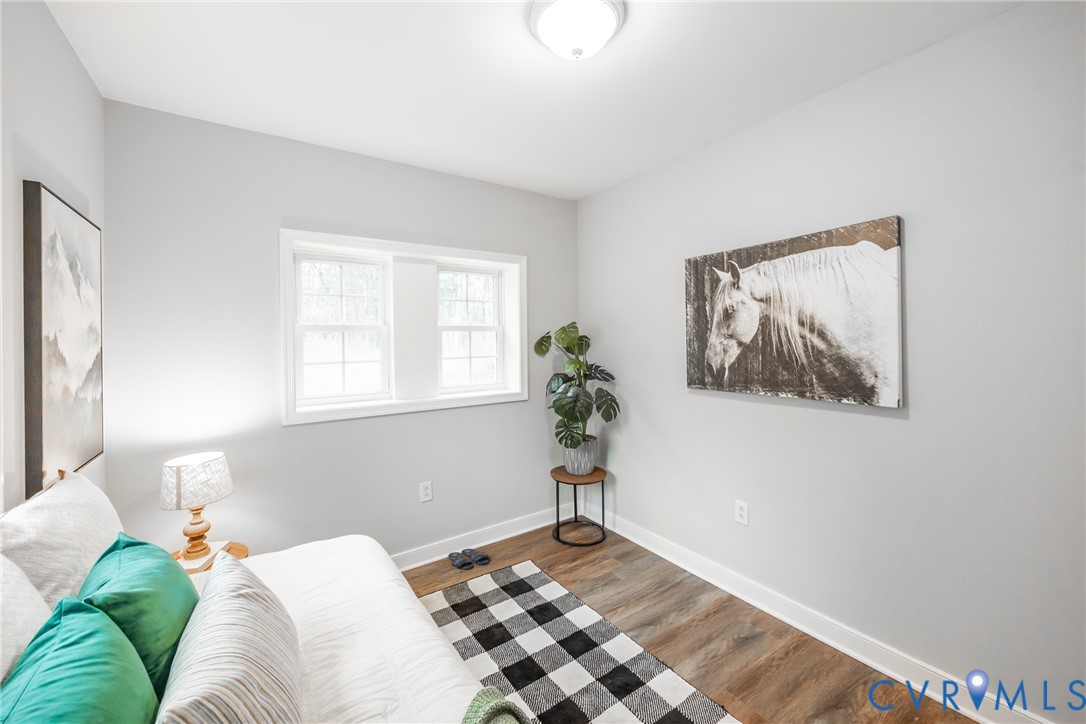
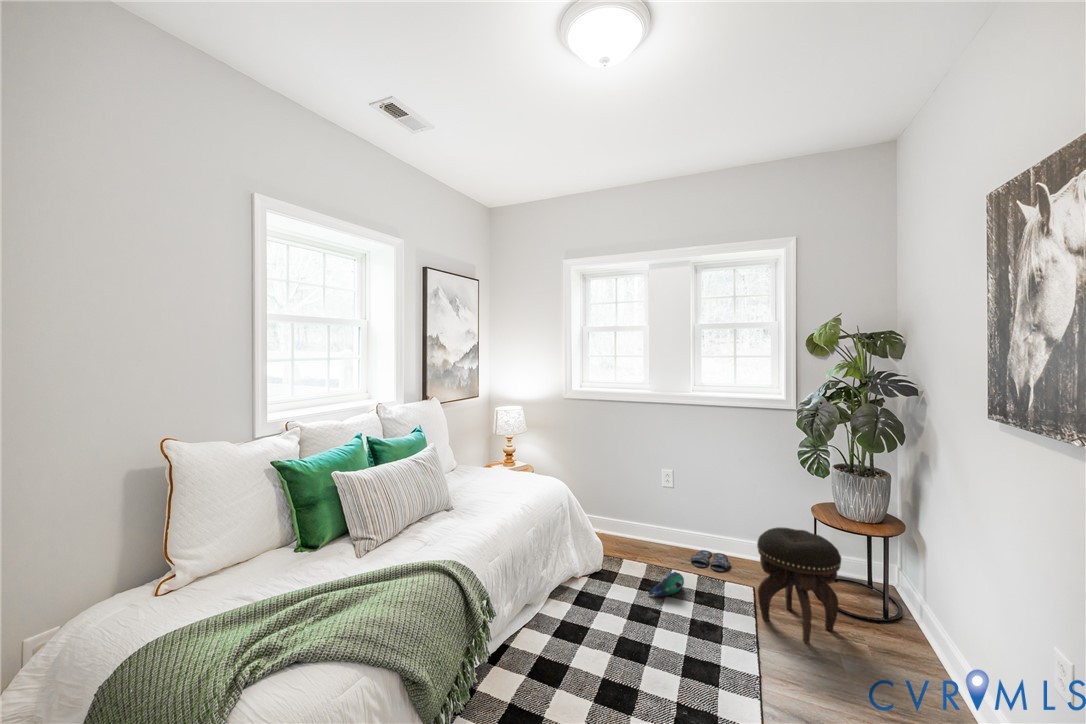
footstool: none [546,493,604,579] -> present [757,527,841,644]
plush toy: none [466,578,501,614] -> present [648,572,684,597]

